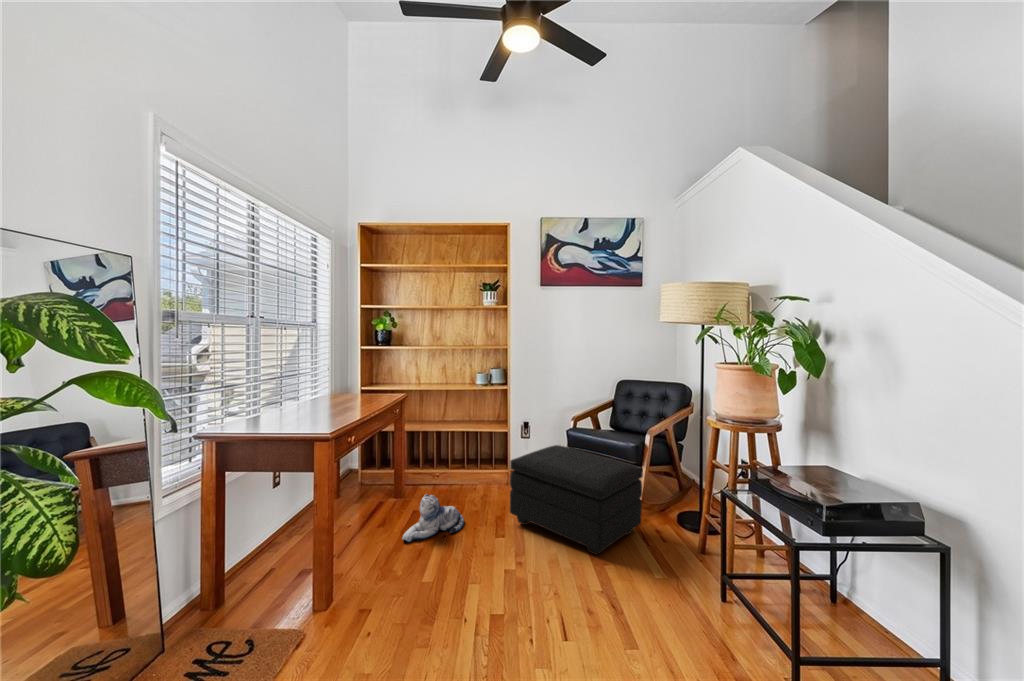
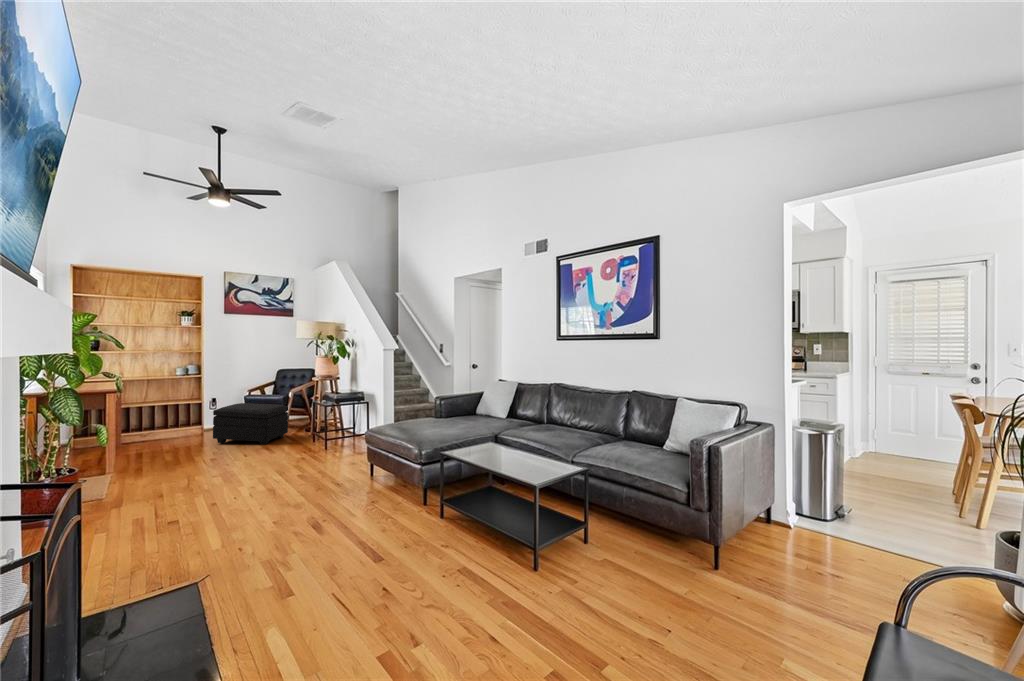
plush toy: present [402,494,464,542] -> none [145,433,182,457]

